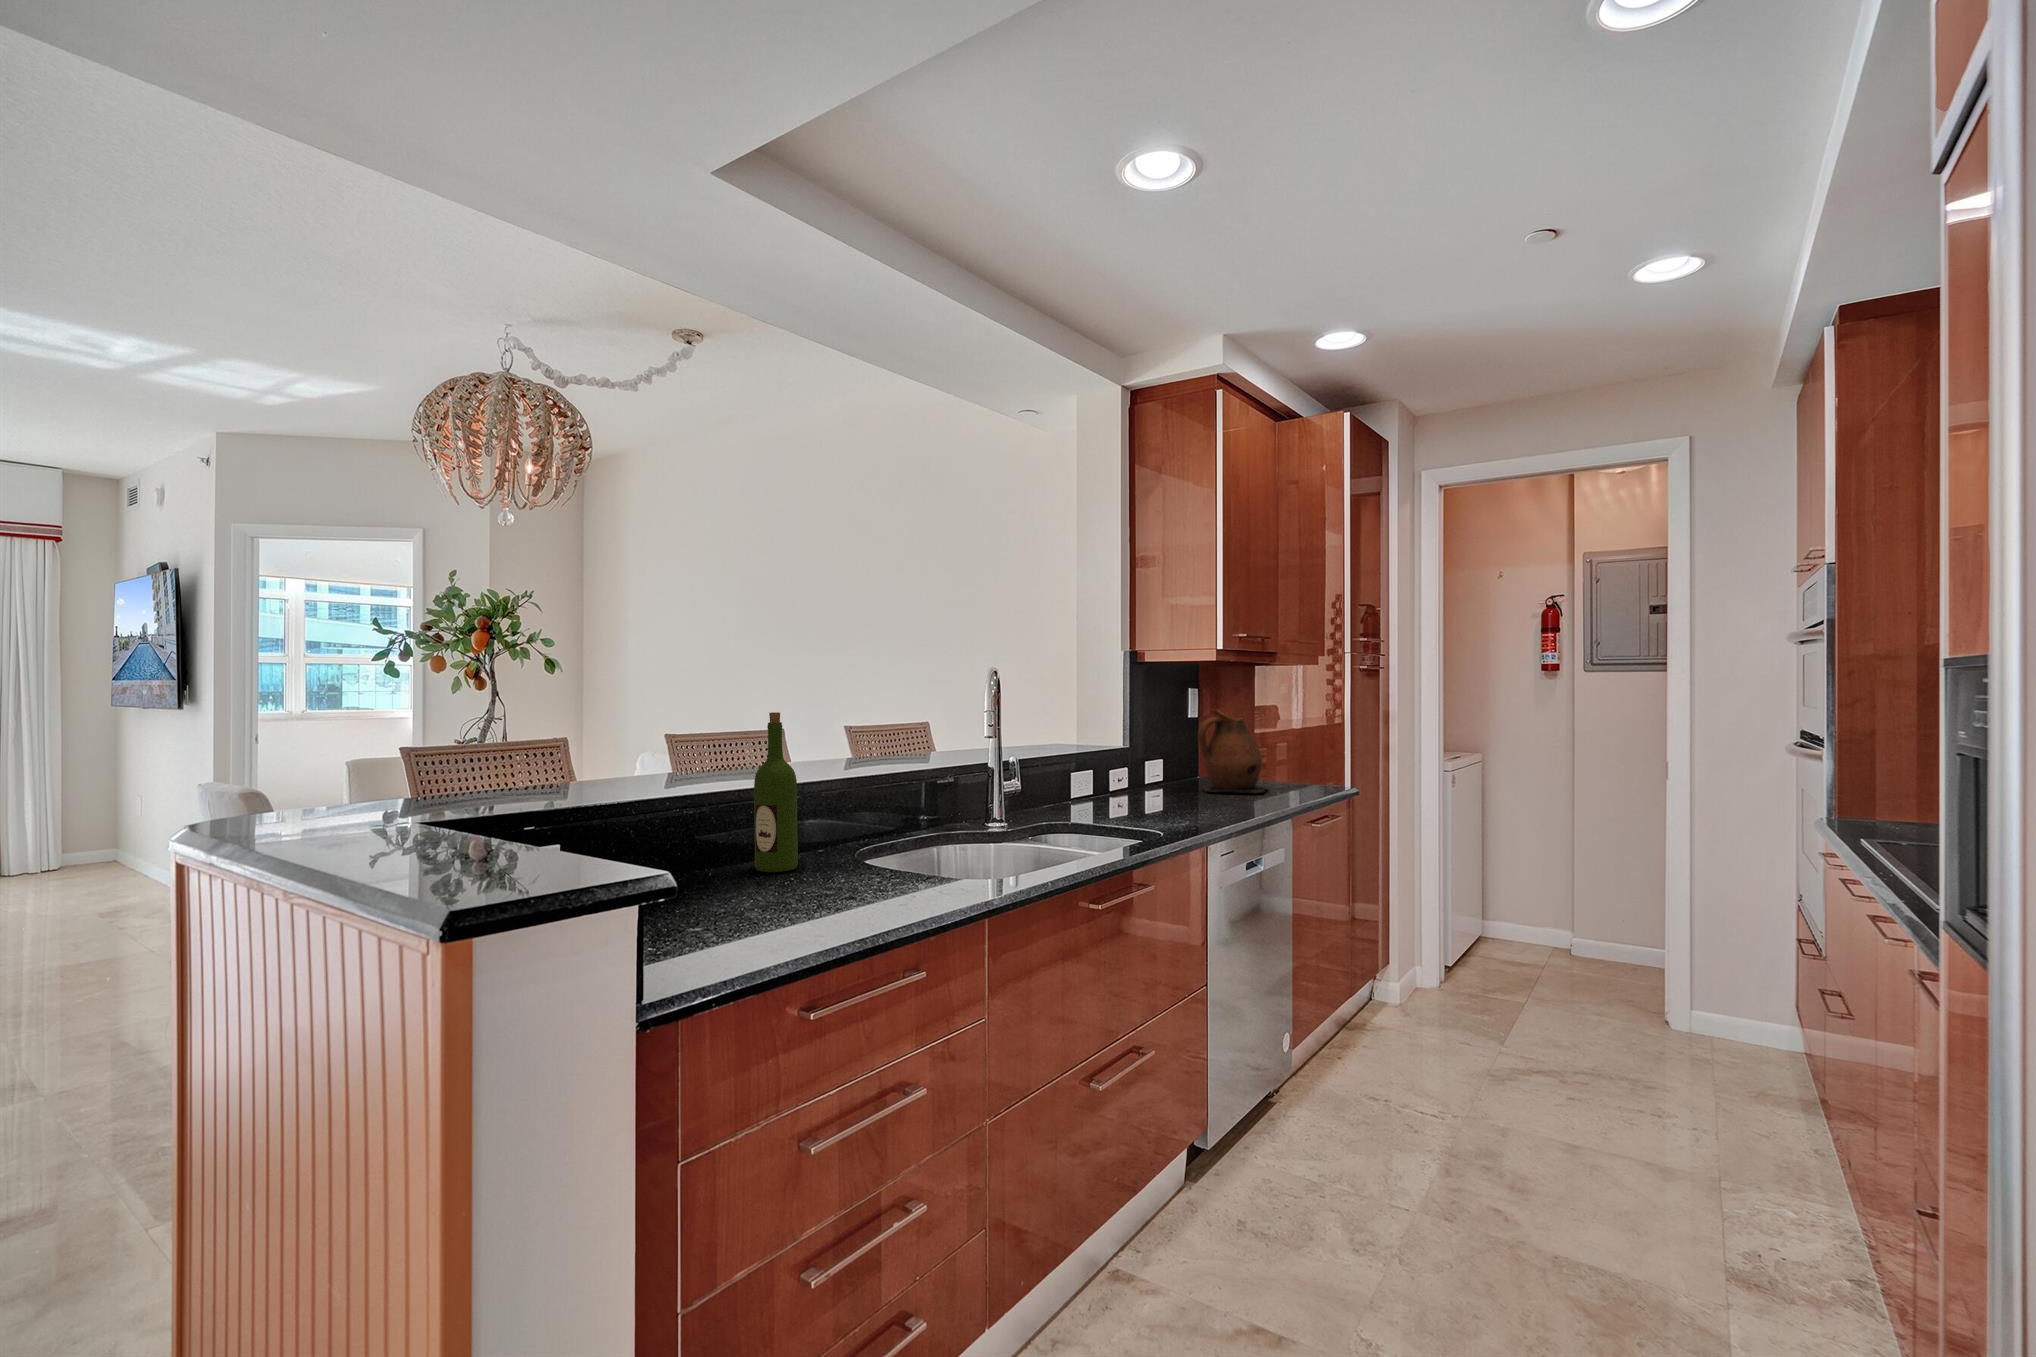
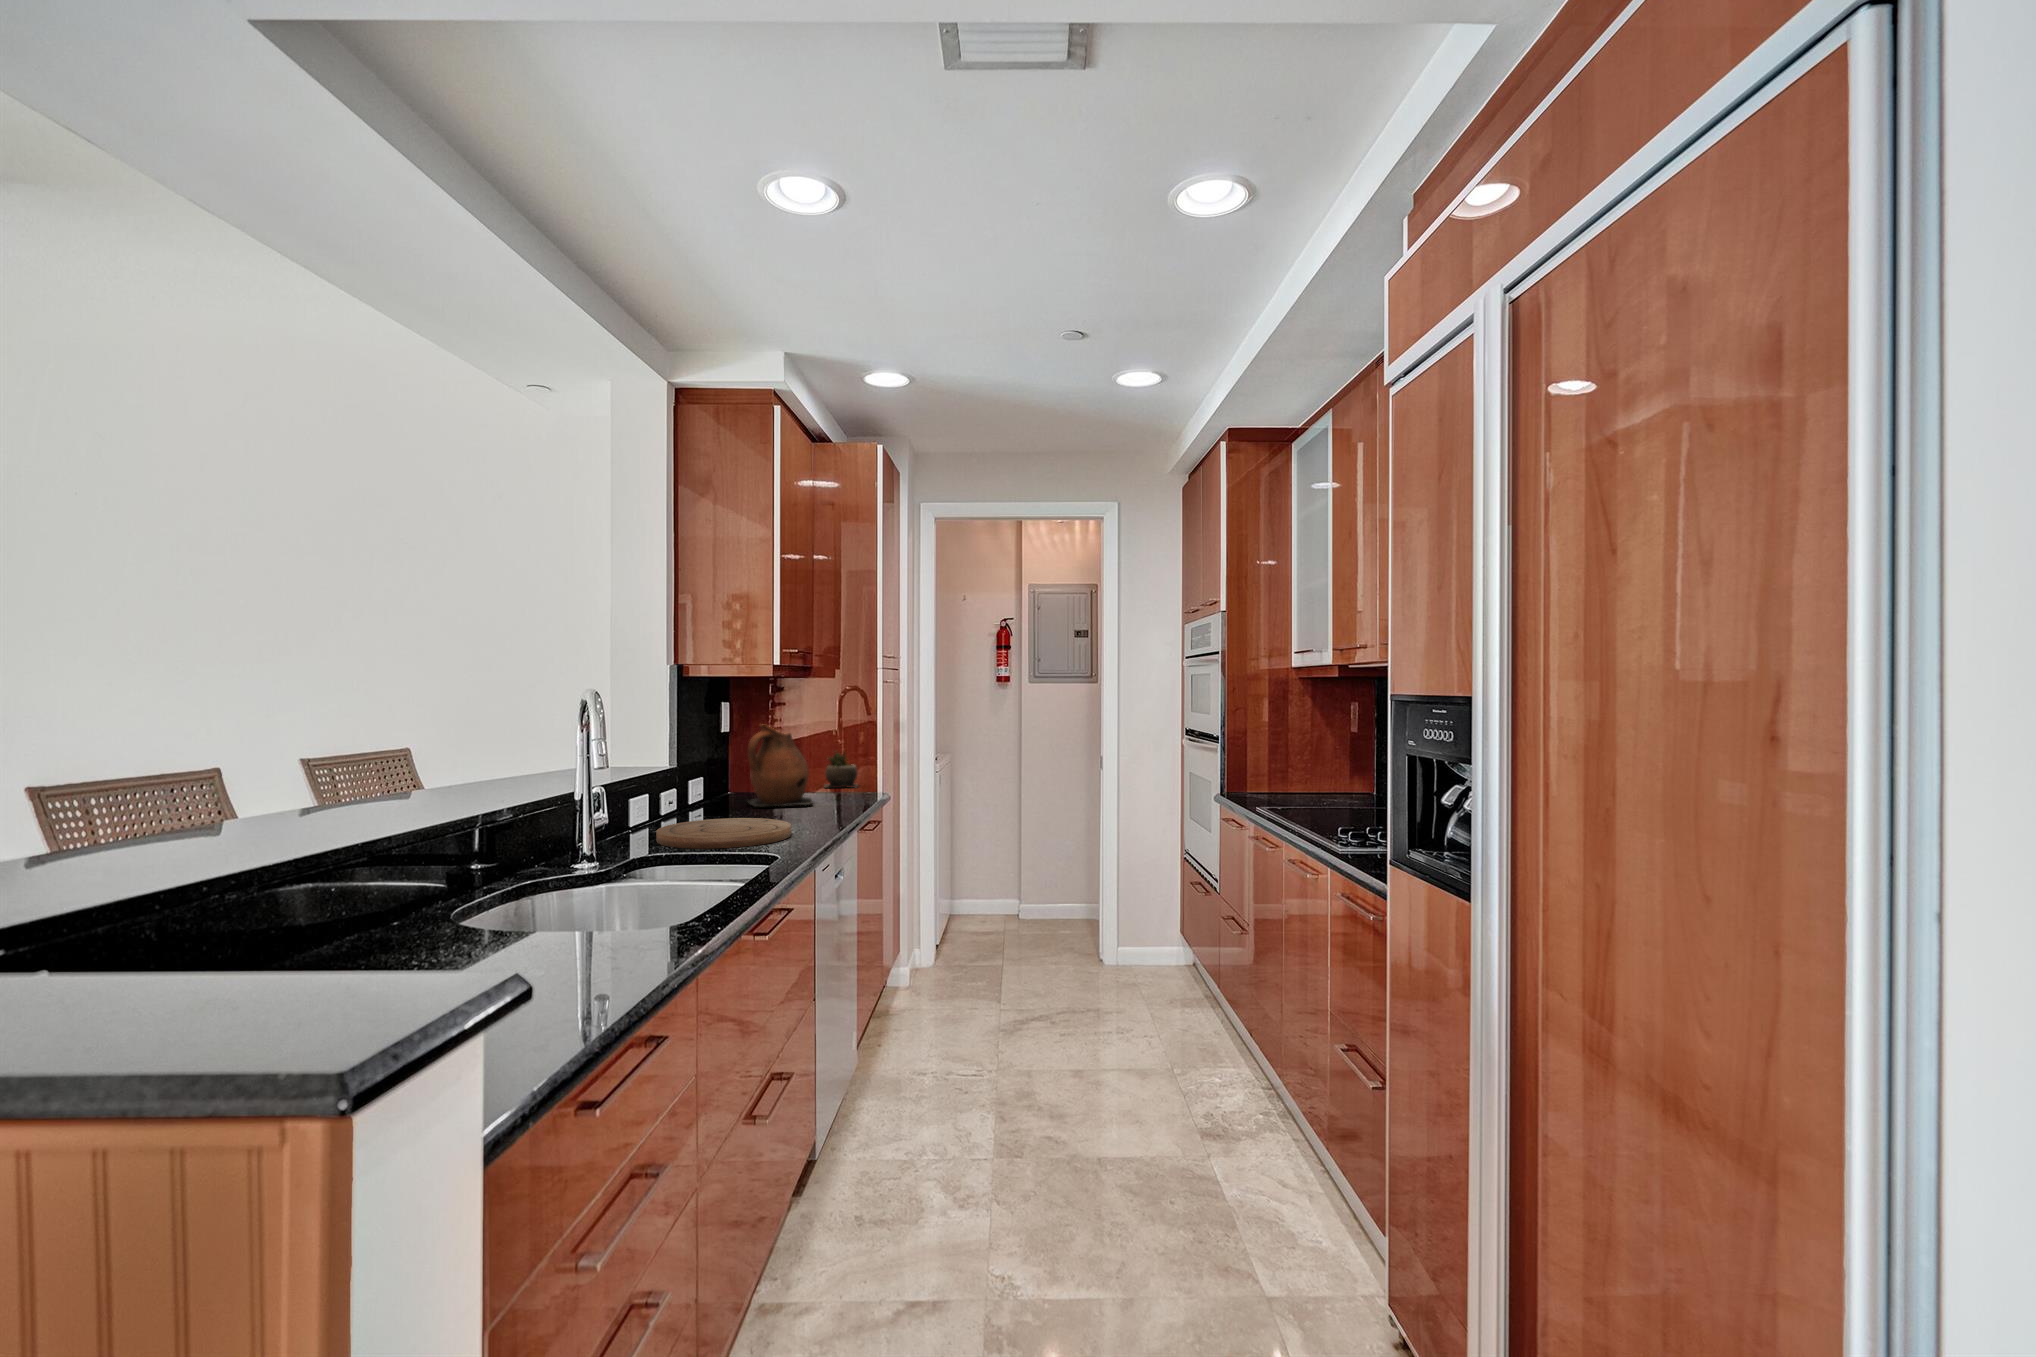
wine bottle: present [754,712,798,872] -> none [345,752,407,955]
succulent plant: none [1298,740,1339,780] -> present [824,753,858,788]
cutting board: none [1079,798,1205,824] -> present [656,818,791,849]

